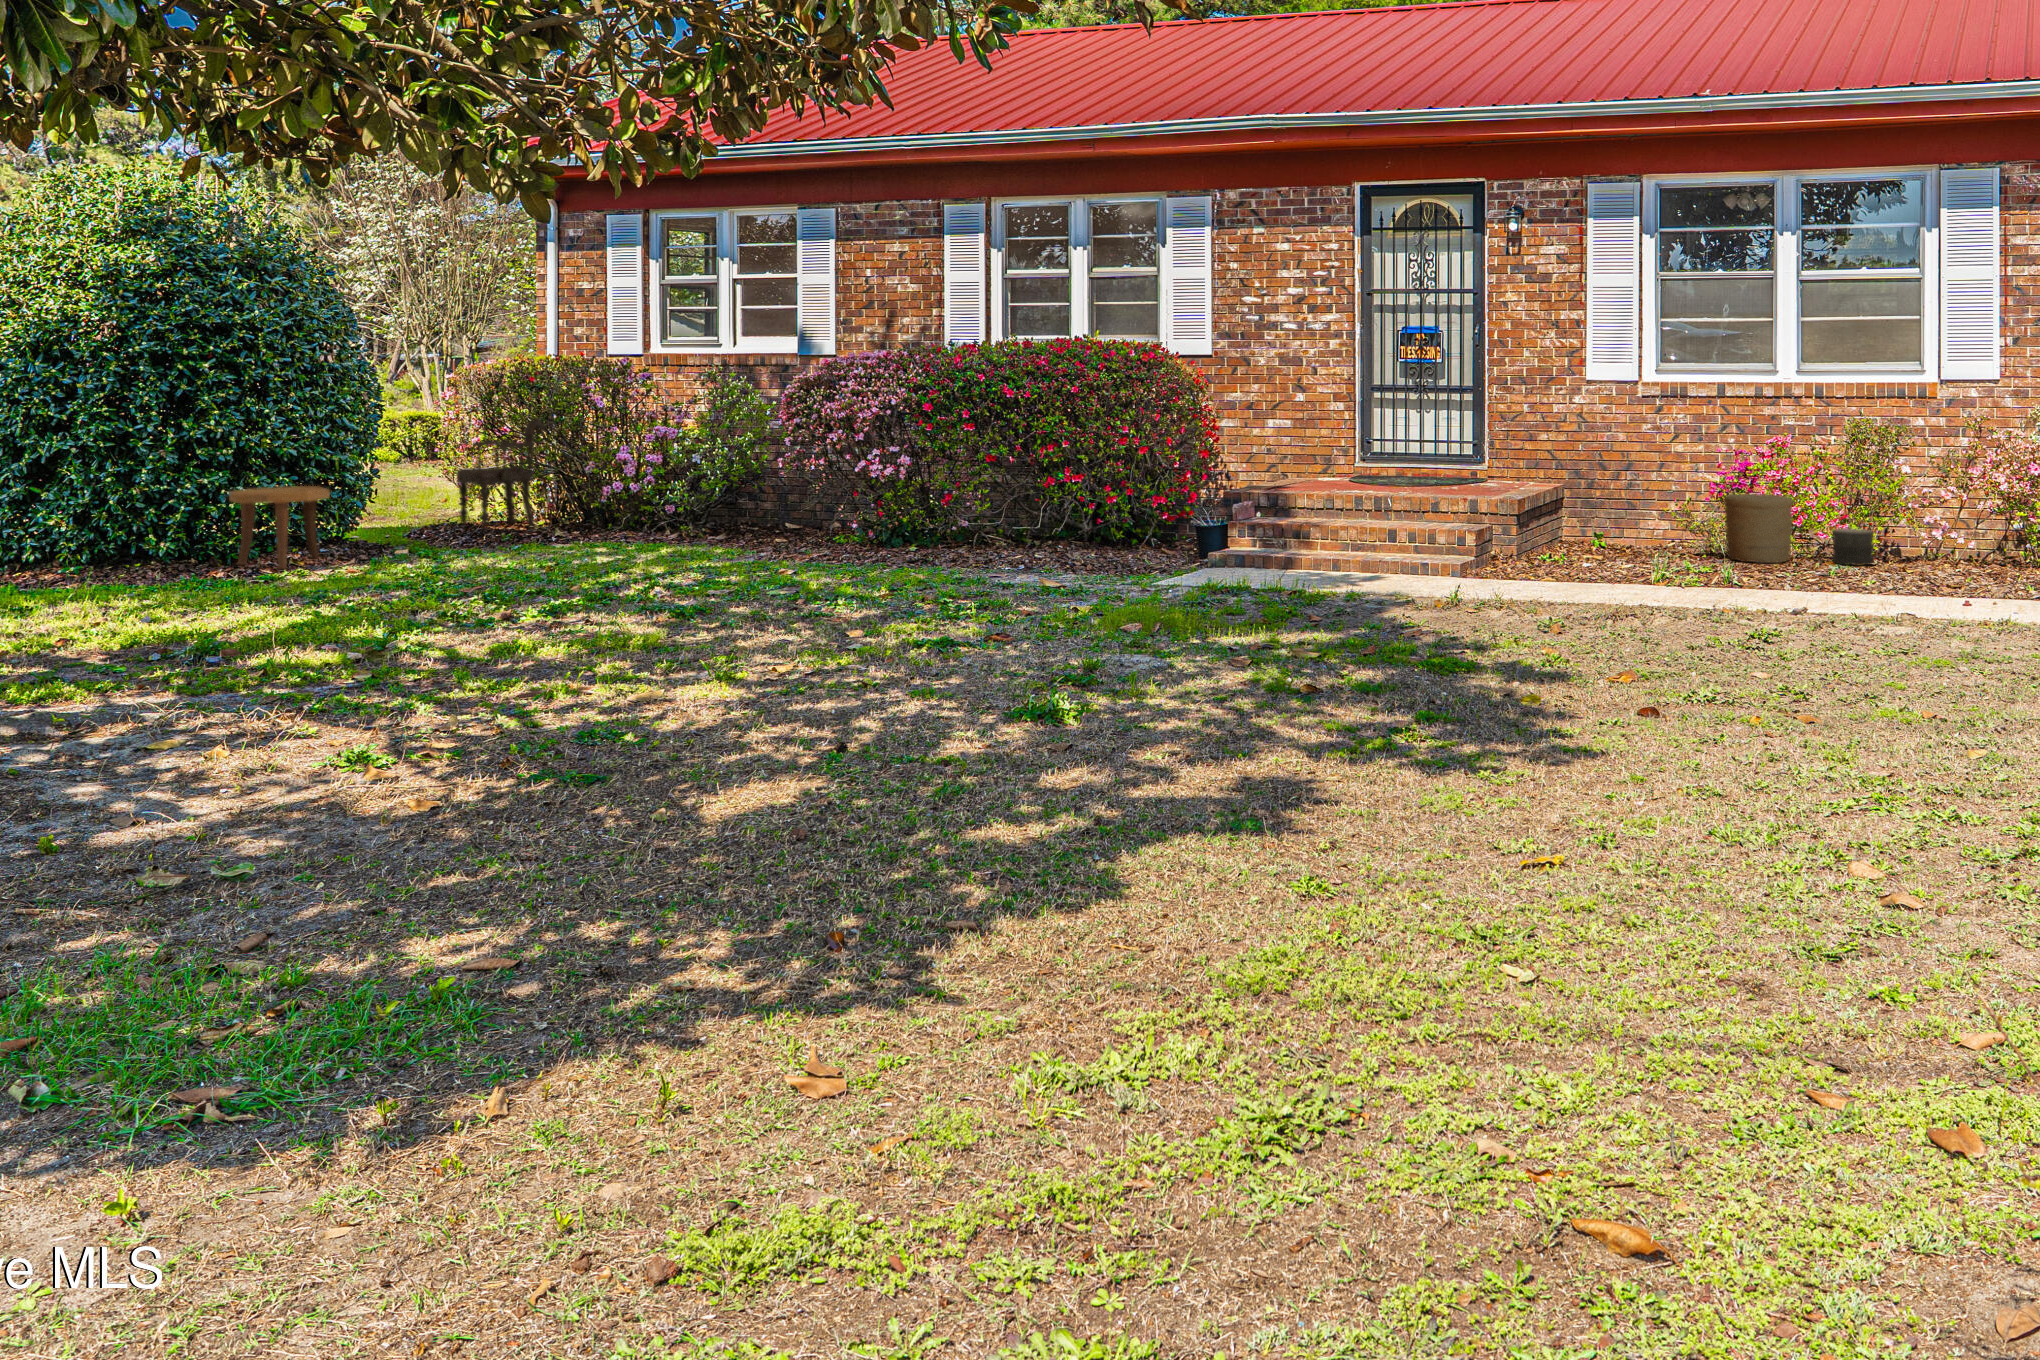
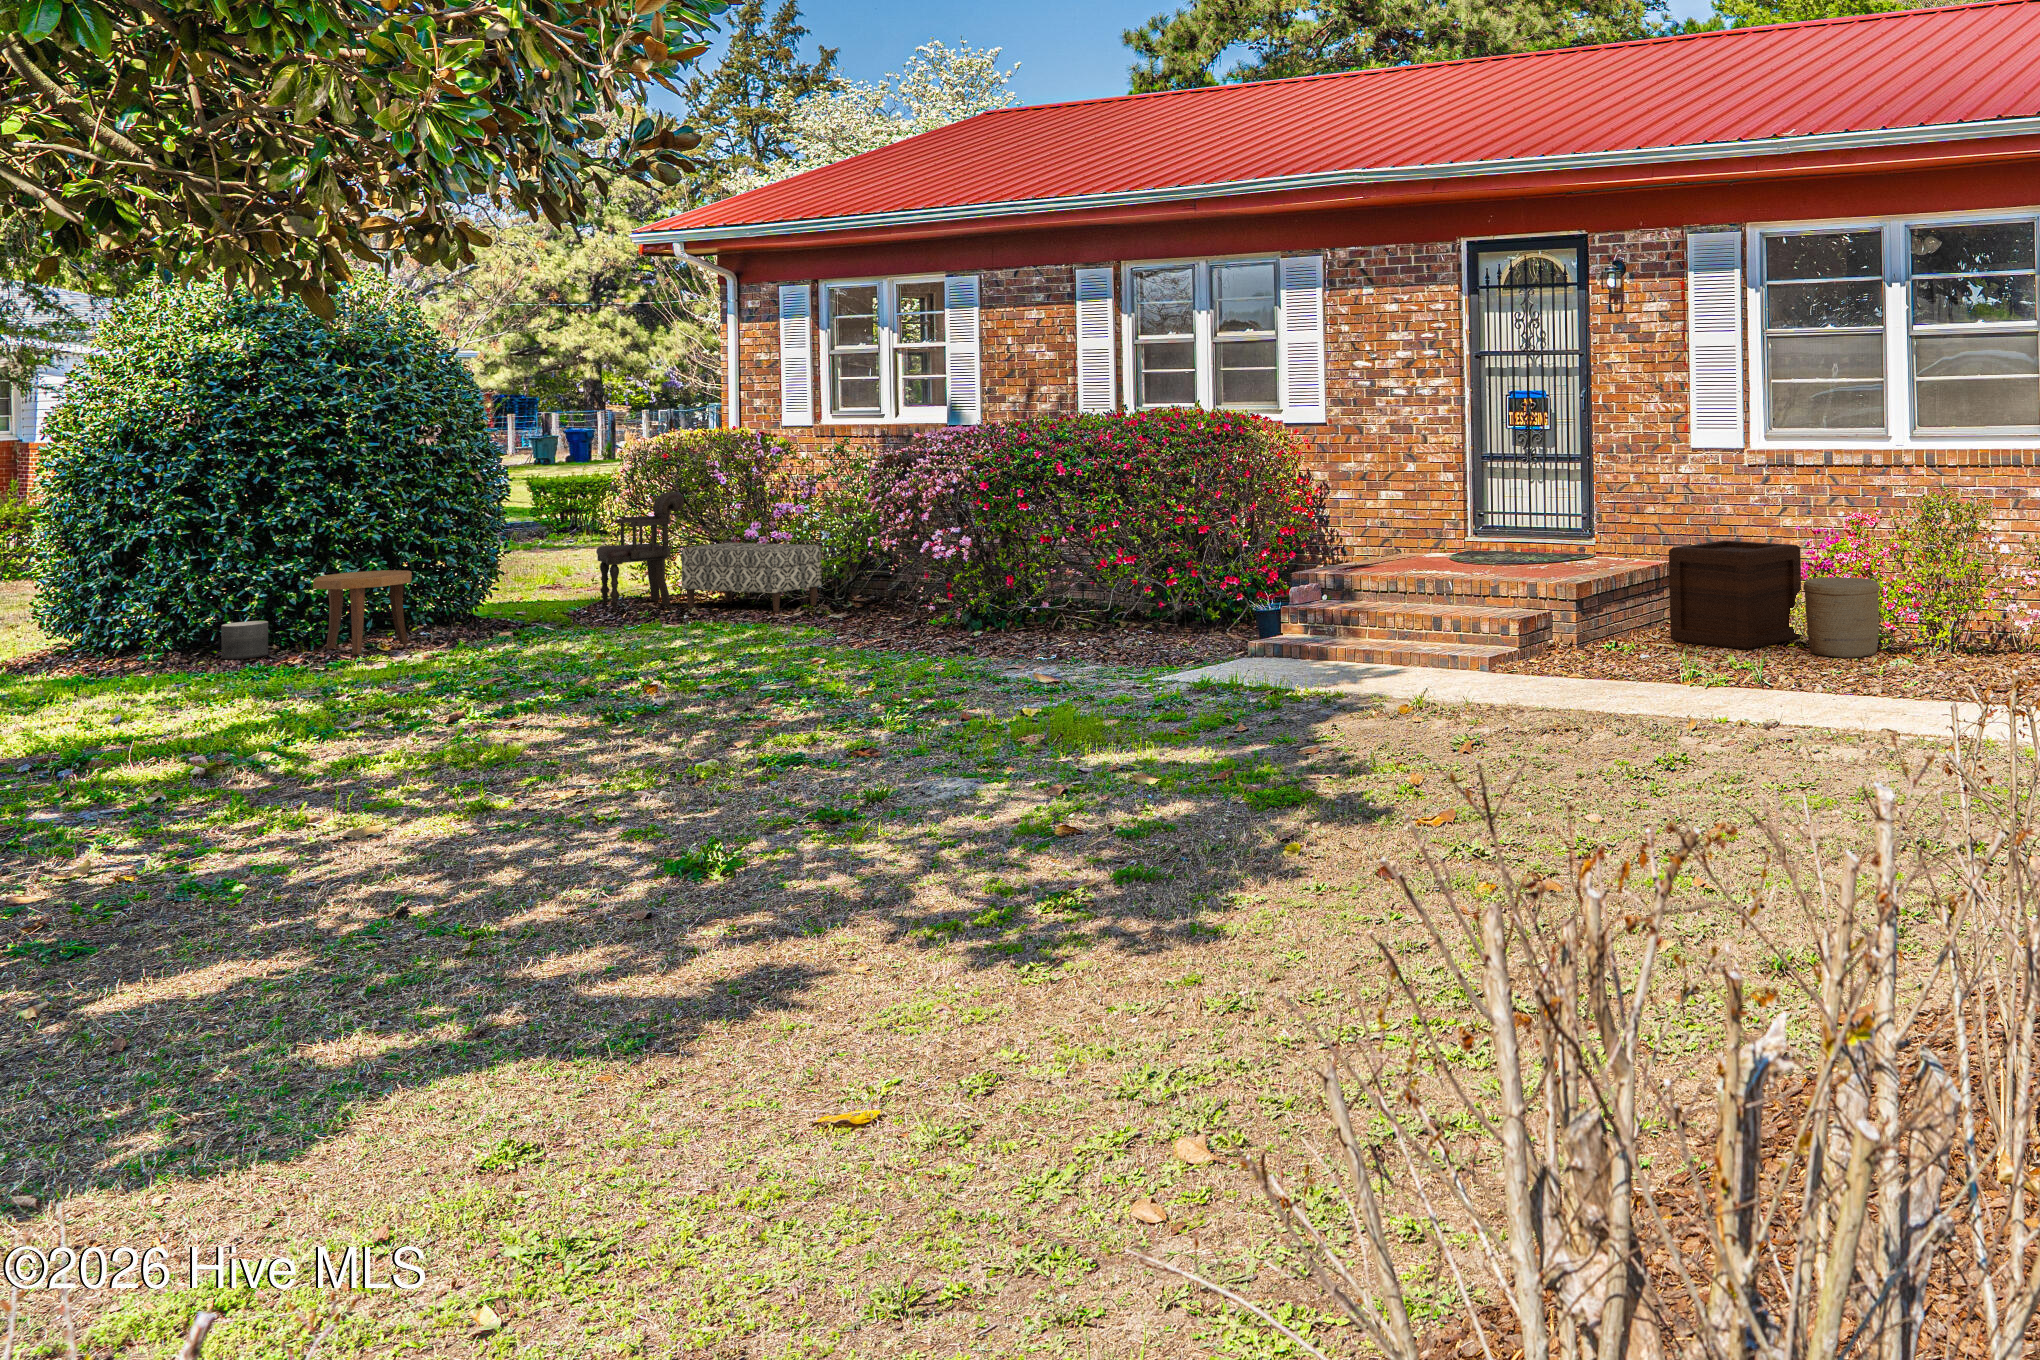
wooden crate: none [1590,463,1702,558] -> present [1669,540,1802,650]
bench: none [555,466,699,533] -> present [682,543,822,612]
planter: present [1833,528,1873,566] -> present [221,621,268,659]

